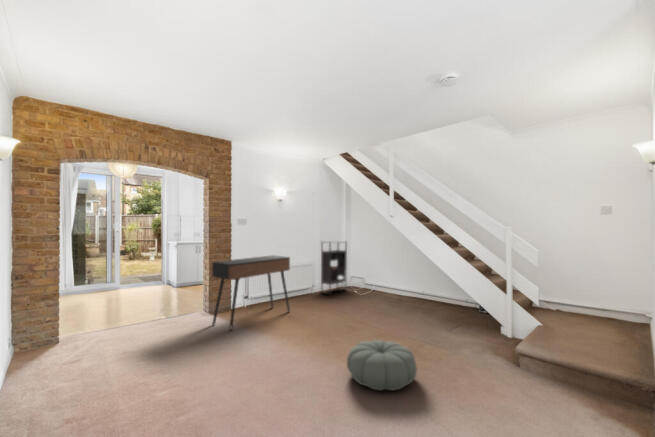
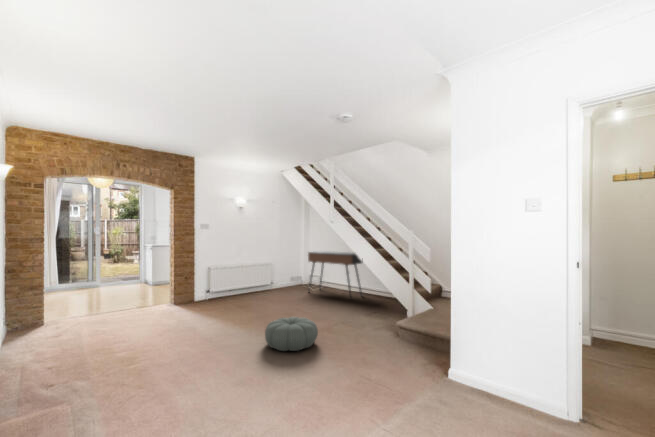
bookshelf: present [321,241,347,294] -> none [280,243,305,290]
console table: present [212,256,290,331] -> present [308,251,363,298]

